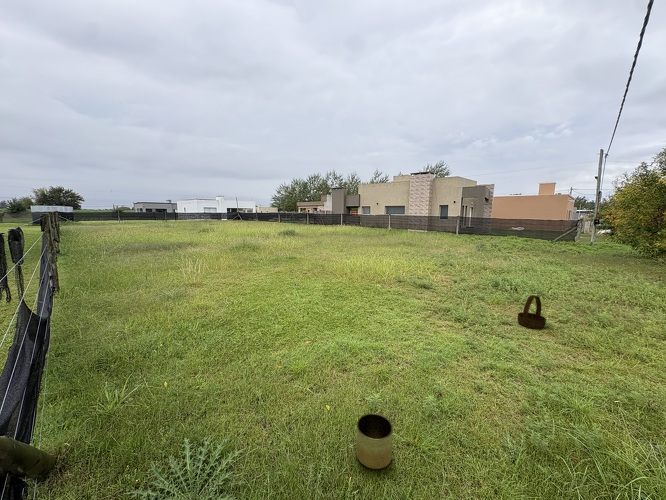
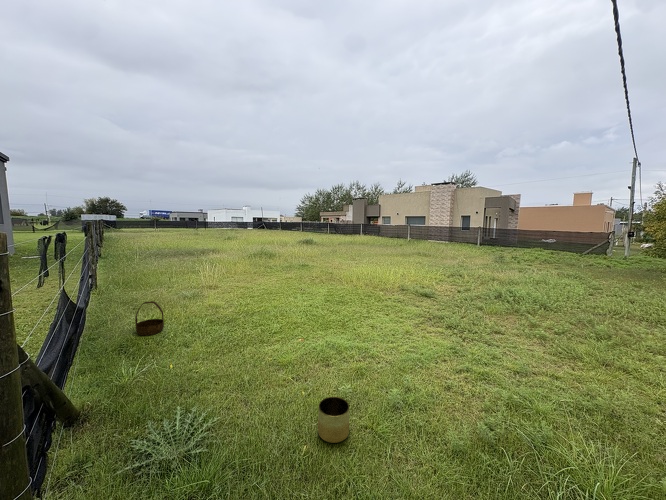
basket: present [517,295,546,329] -> present [135,301,164,336]

